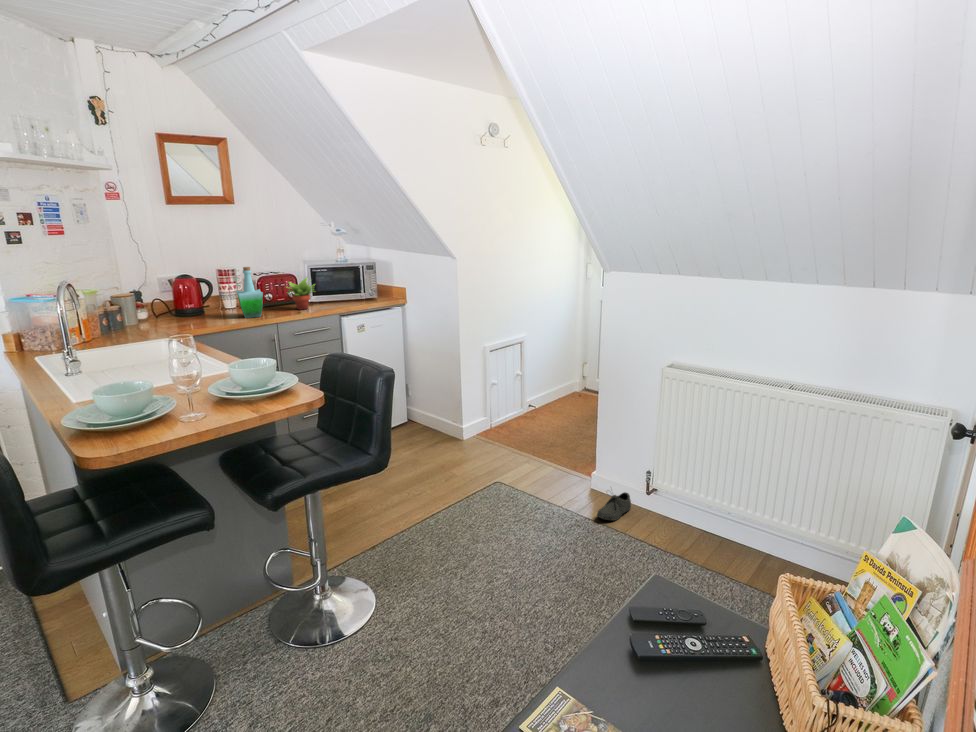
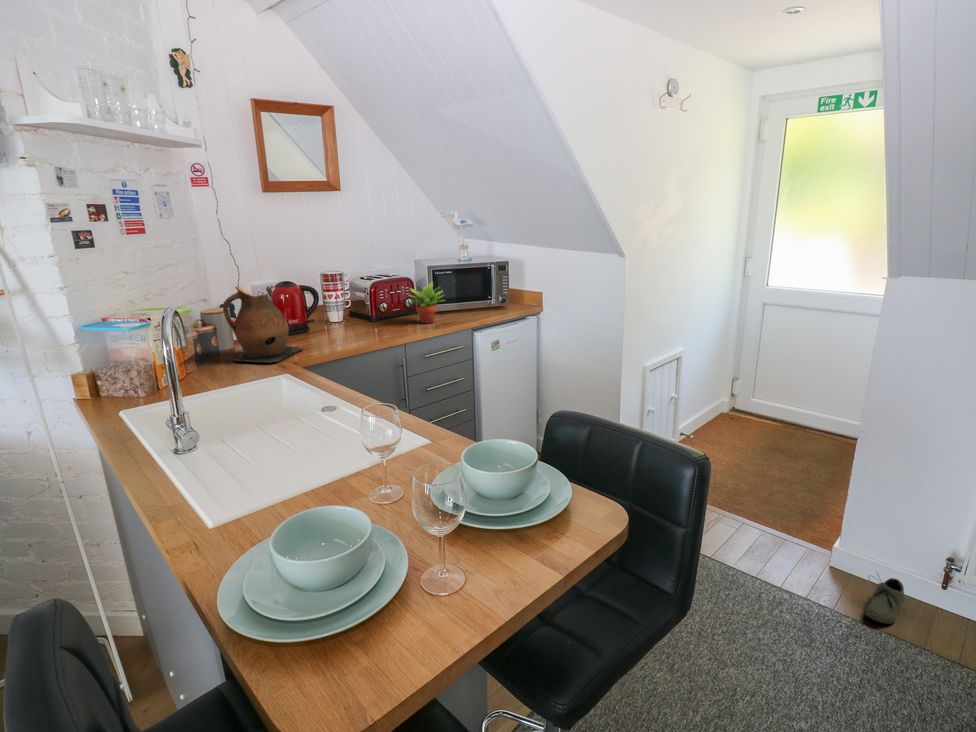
bottle: present [236,267,263,318] -> none [352,272,388,337]
ceramic pitcher: none [125,275,191,333] -> present [223,286,303,364]

